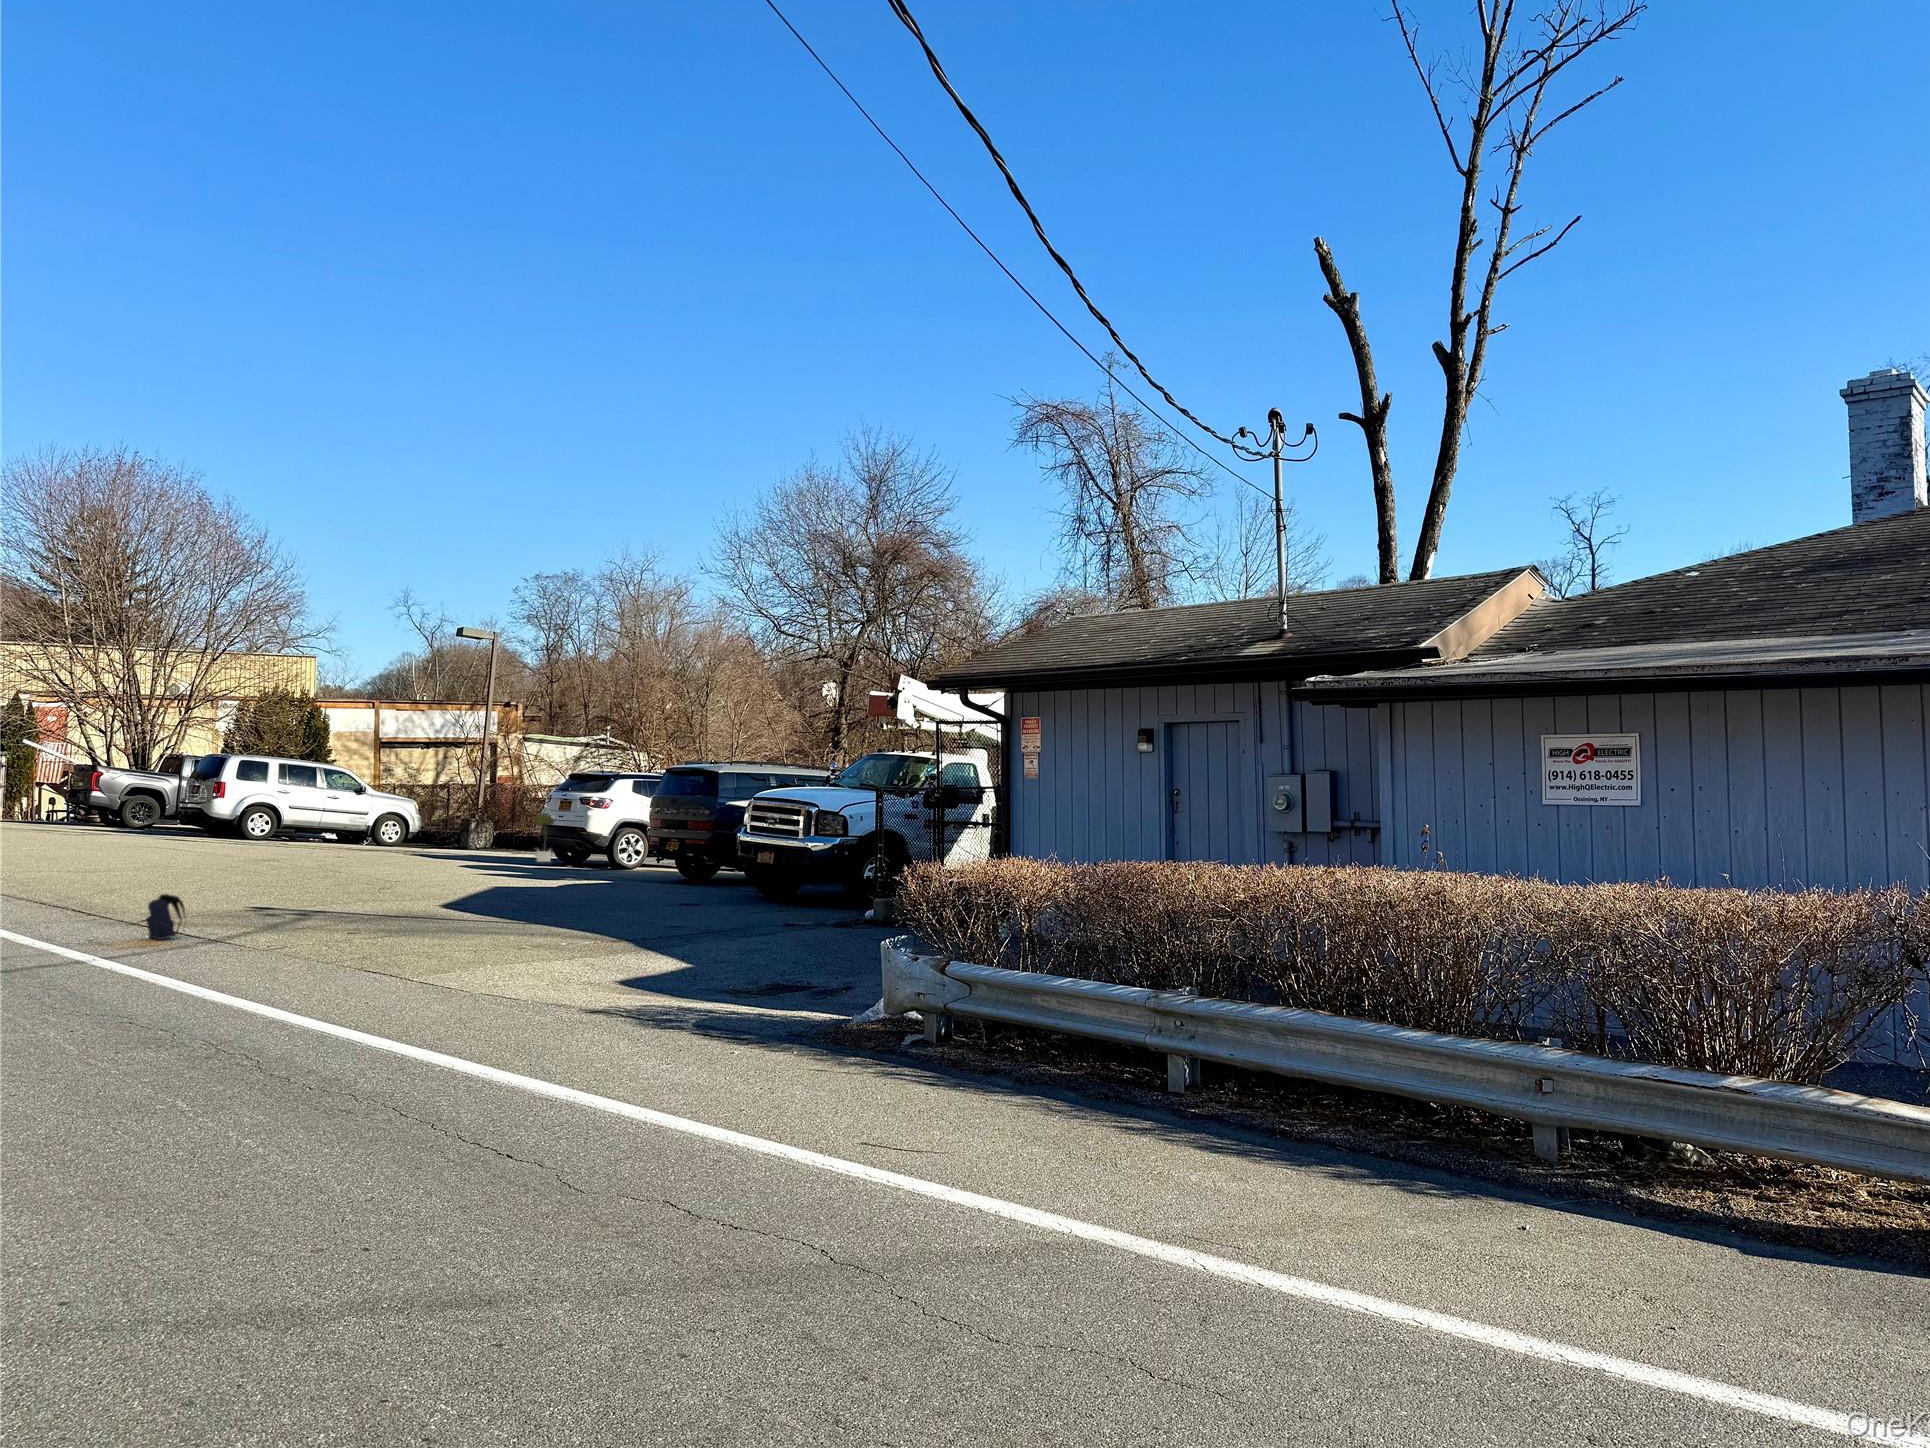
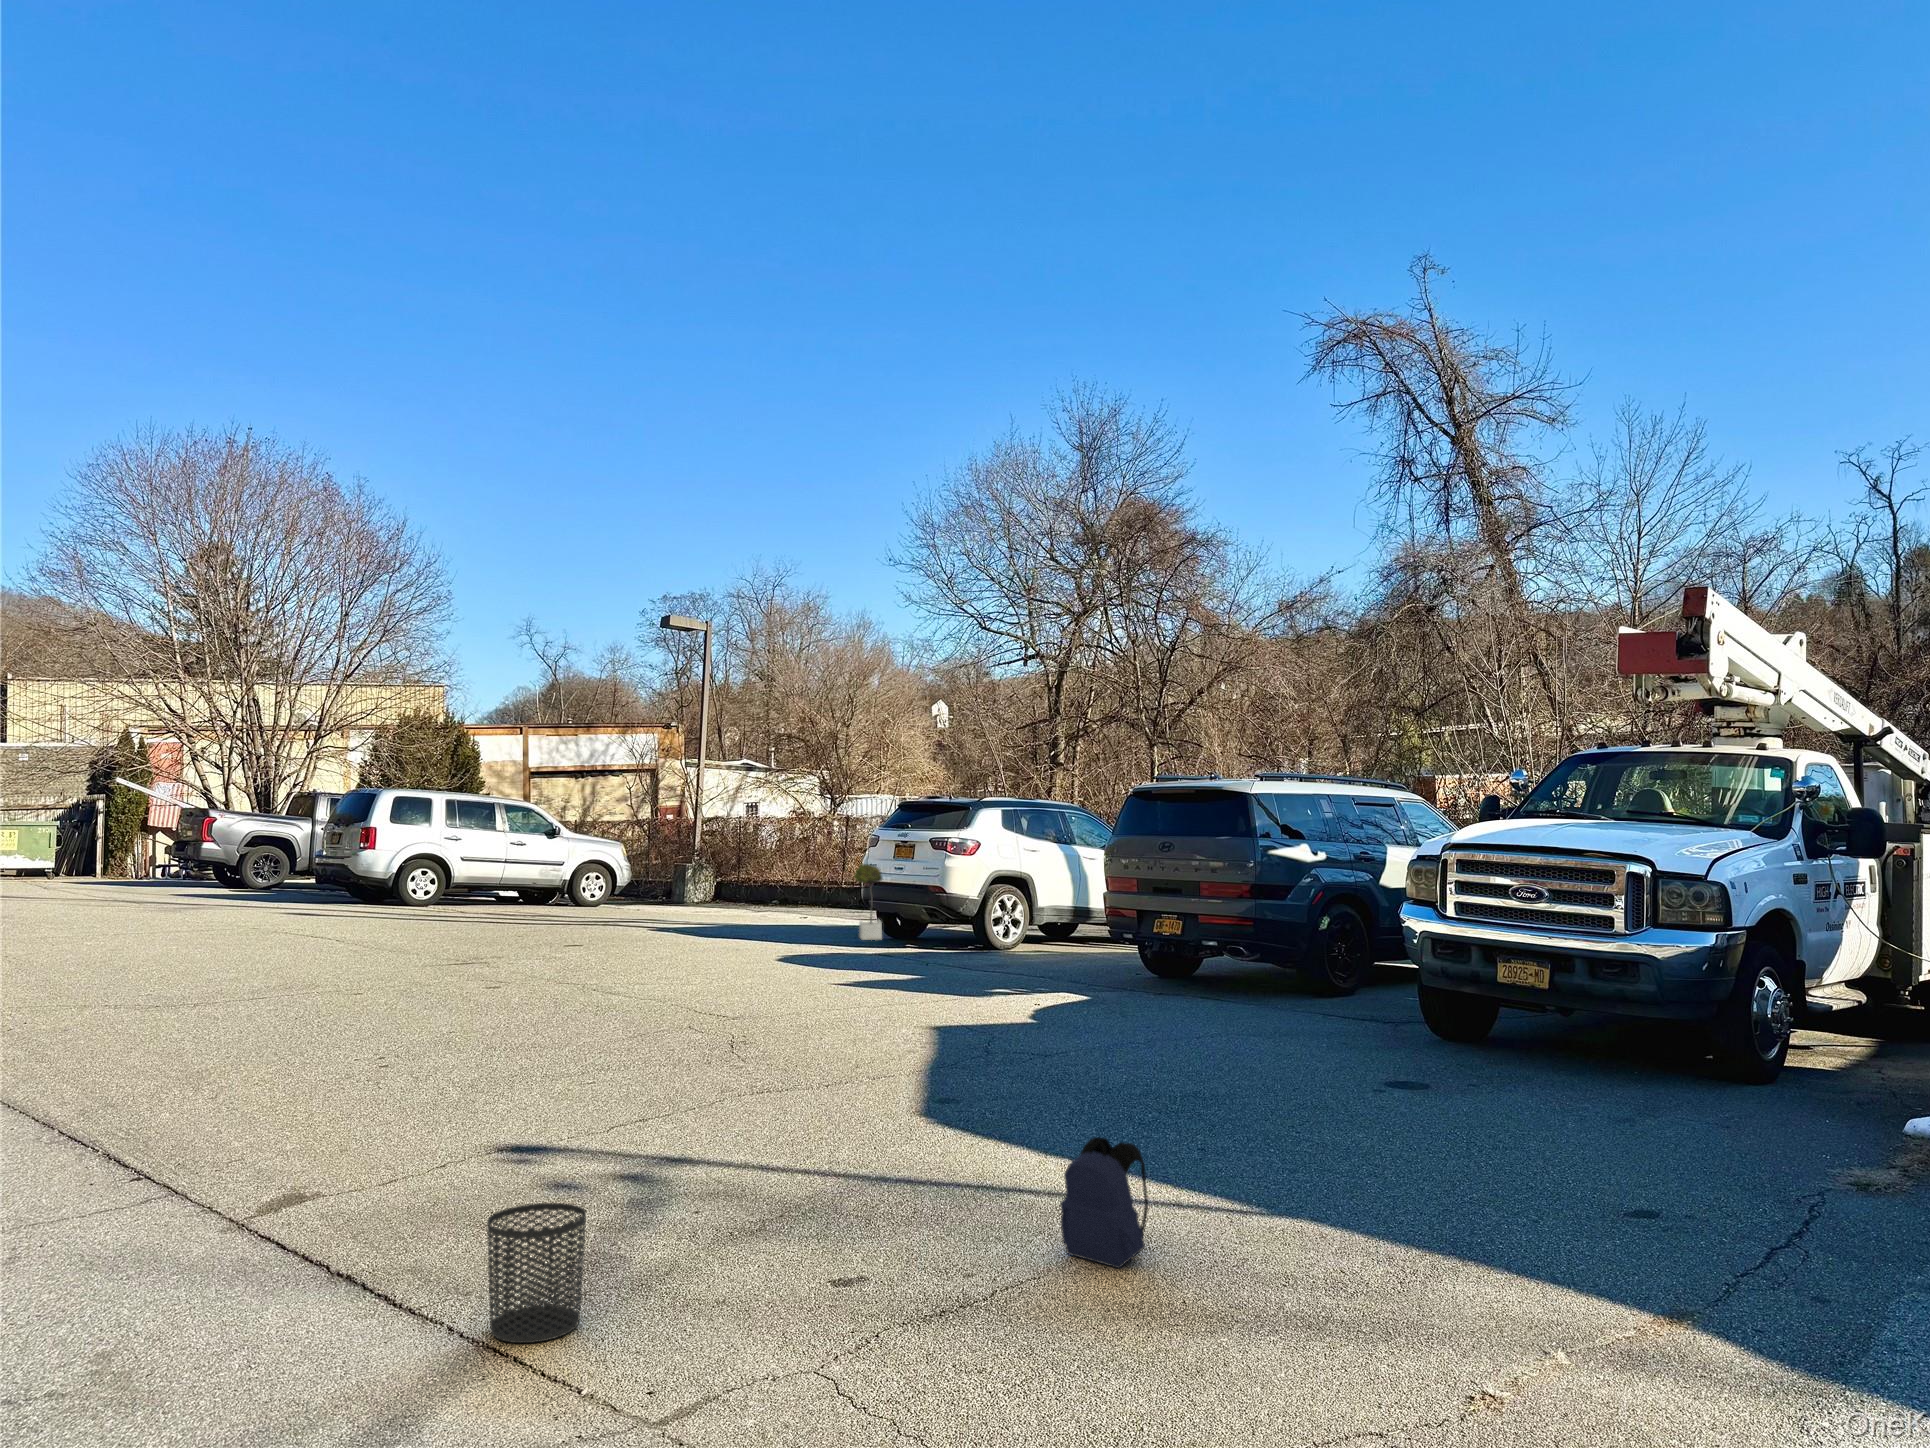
backpack: present [146,894,185,940] -> present [1060,1137,1148,1268]
waste bin: none [215,903,251,944] -> present [487,1203,586,1343]

